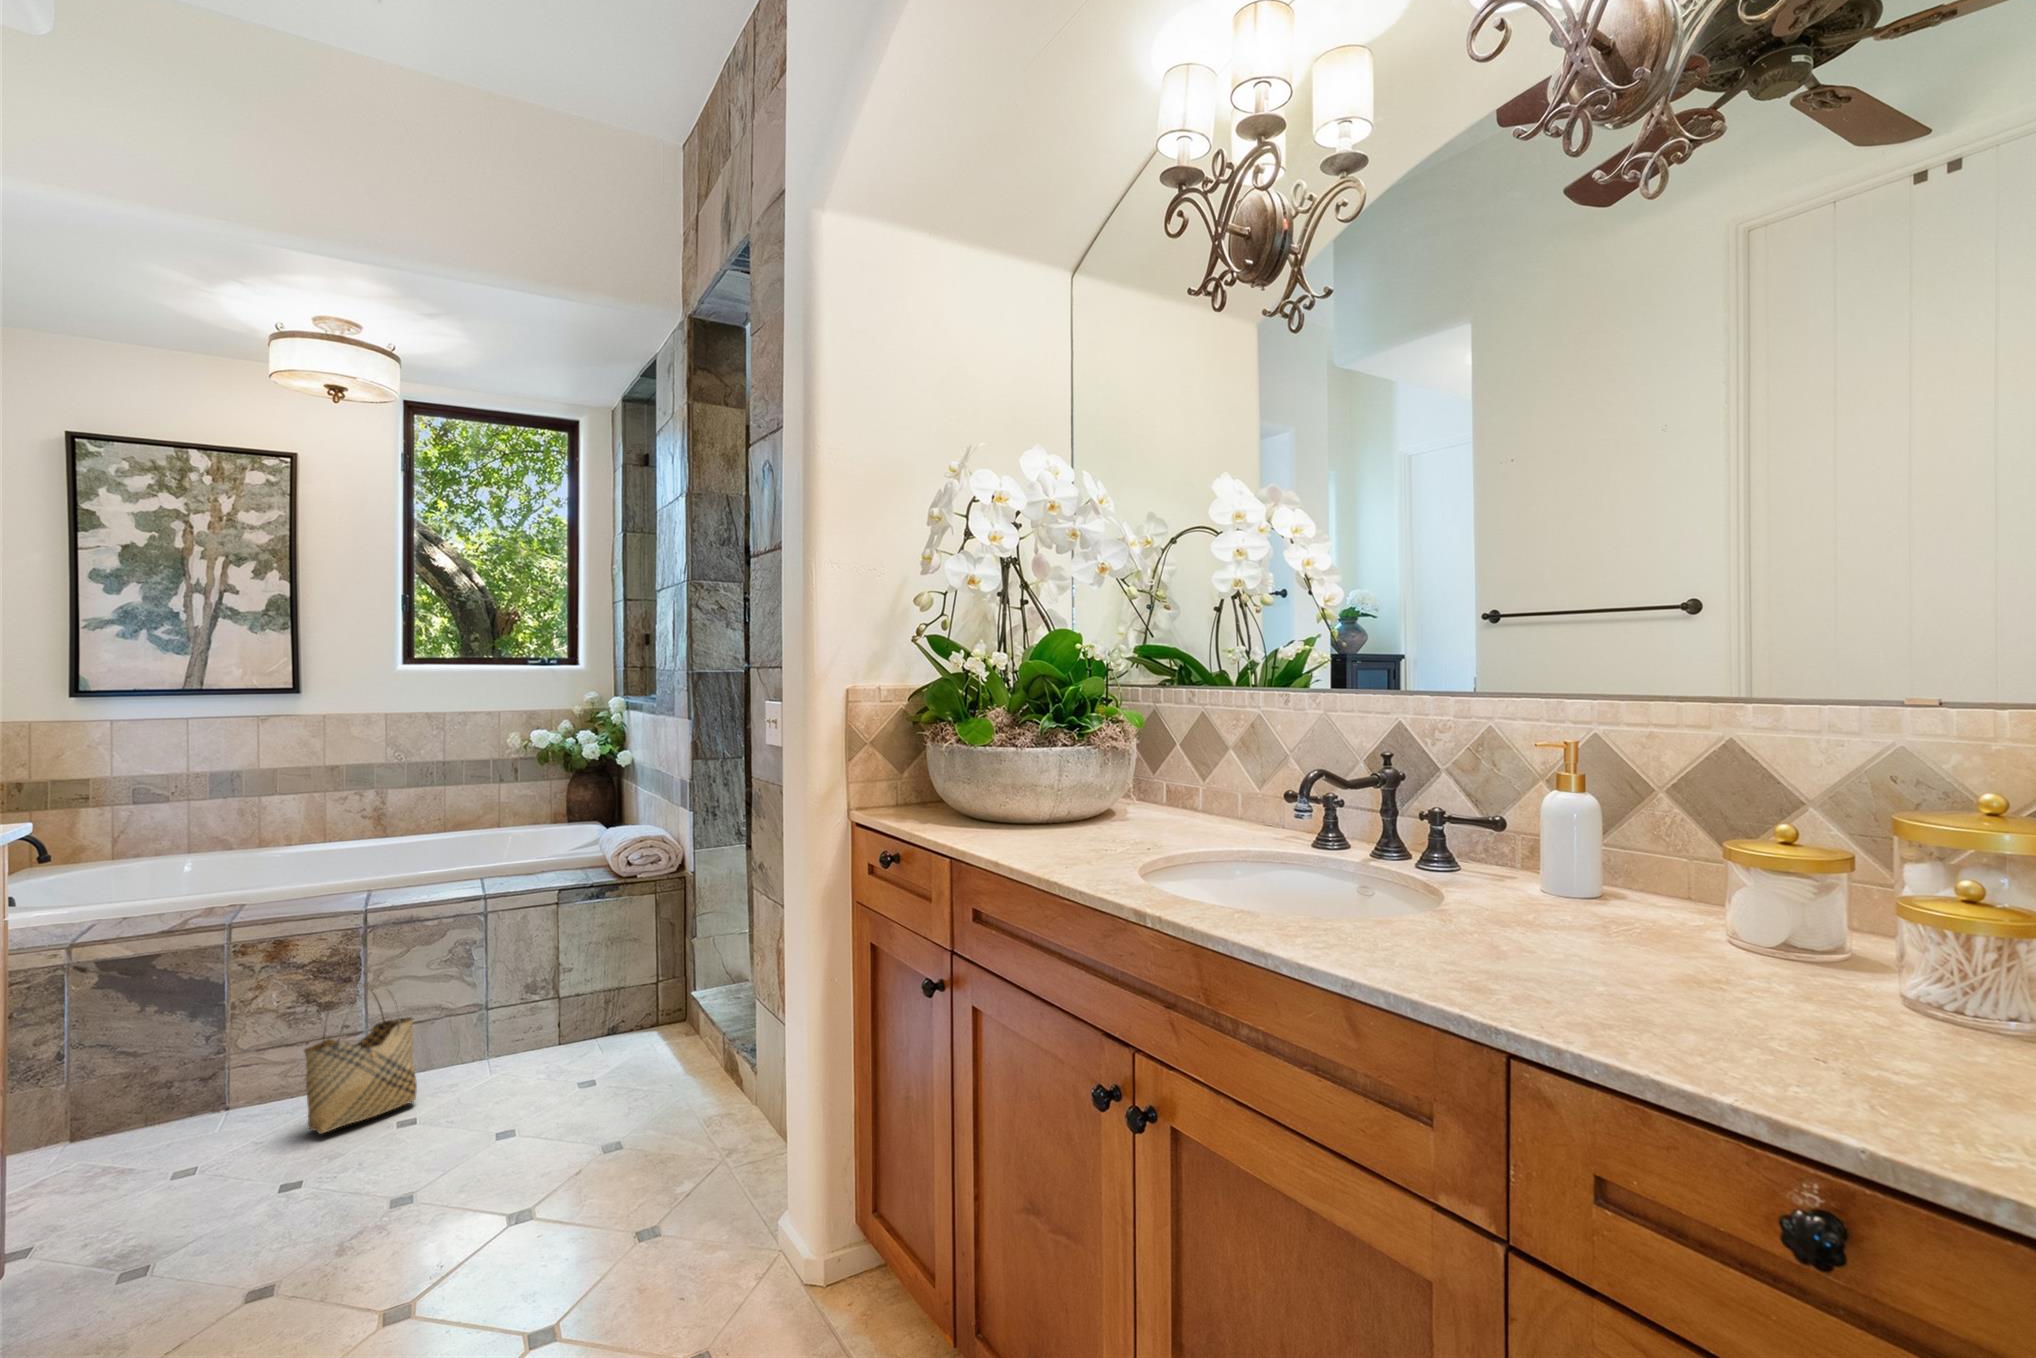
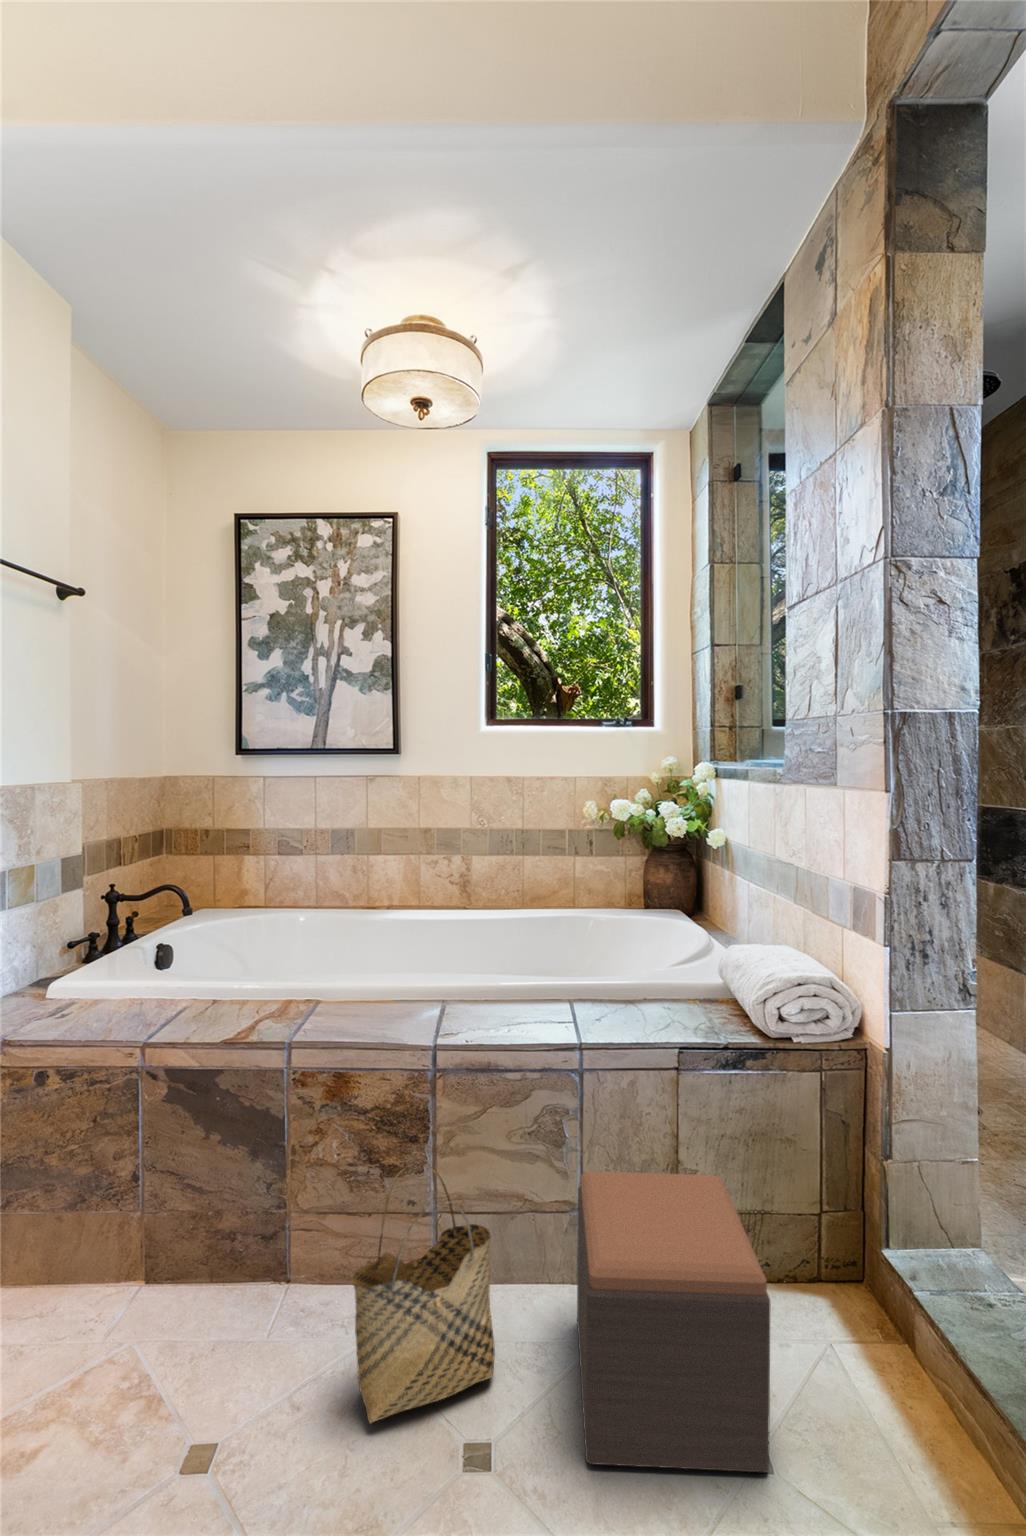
footstool: none [480,958,595,1111] -> present [577,1171,770,1472]

